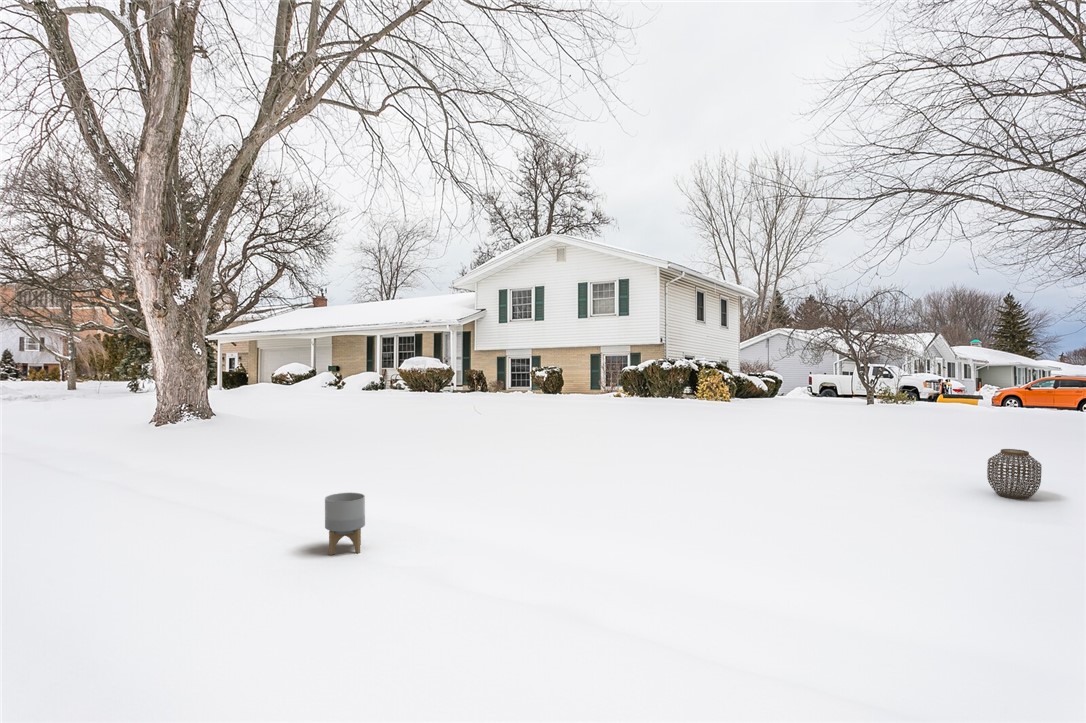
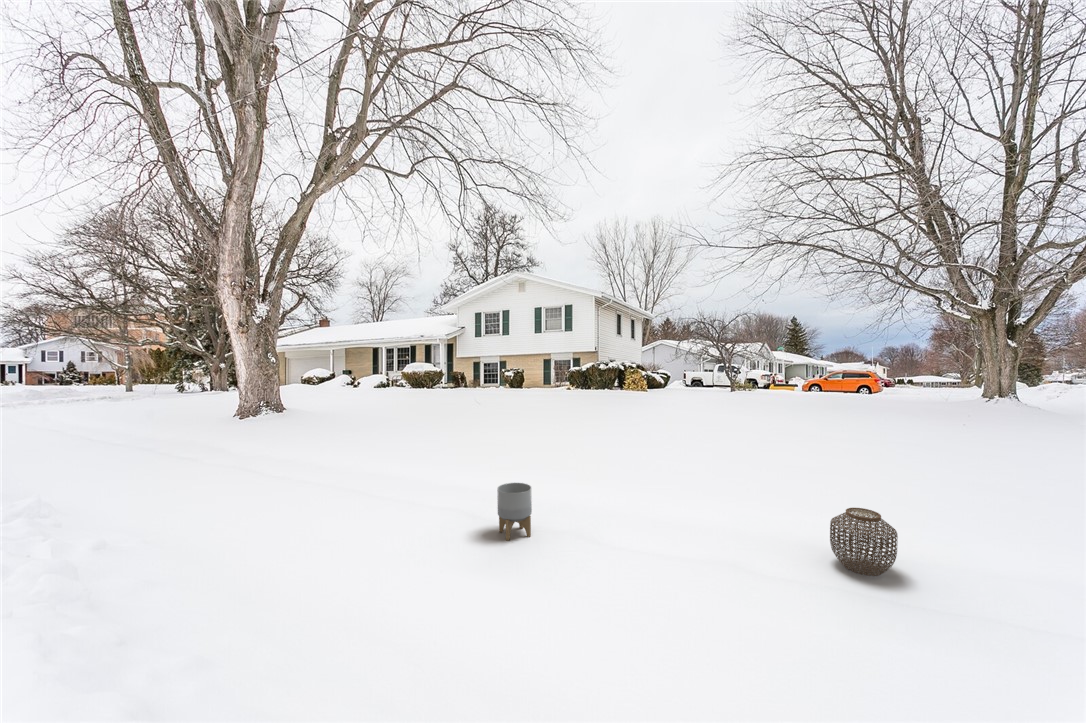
woven basket: present [987,449,1041,499] -> present [830,508,898,576]

